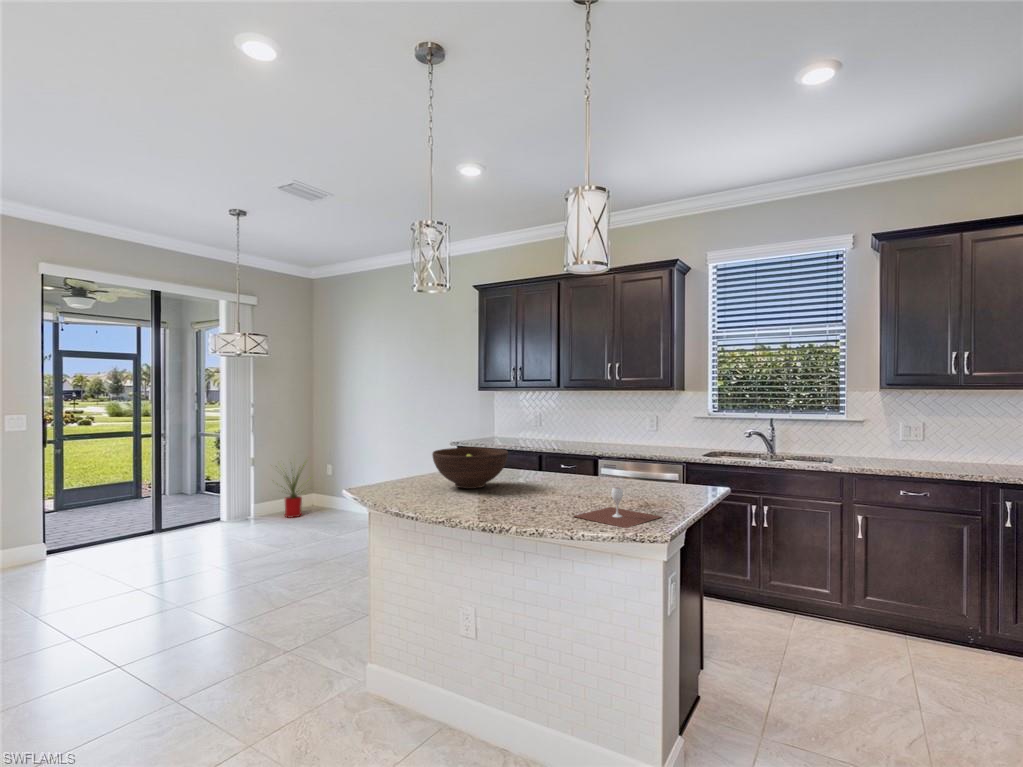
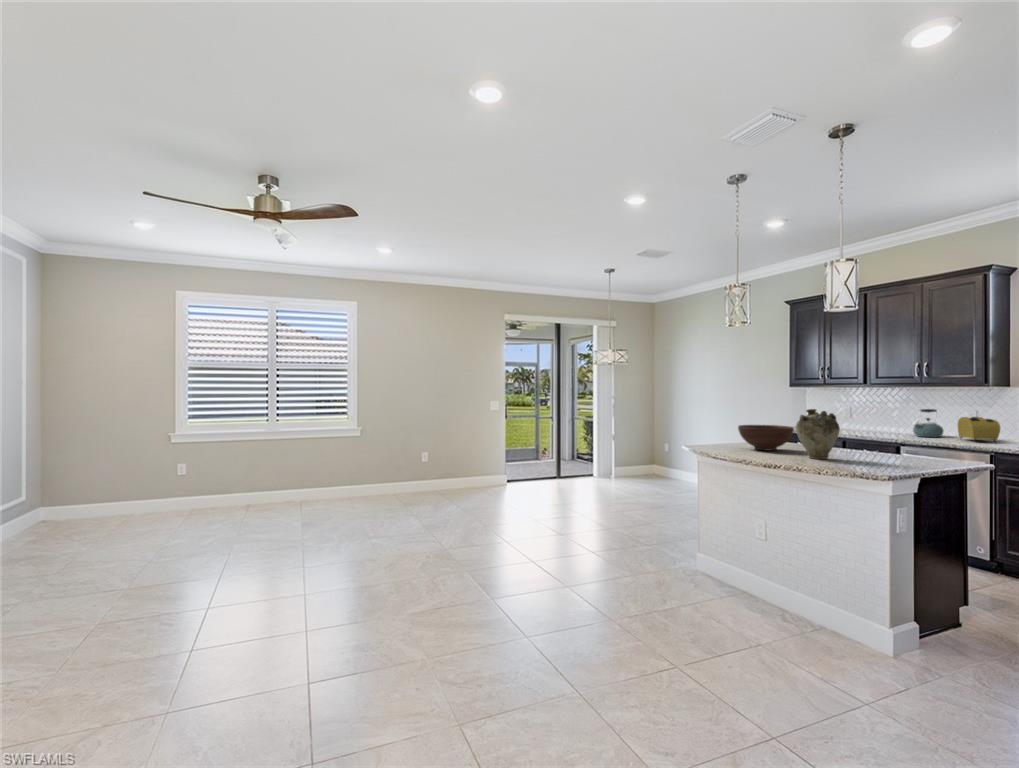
kettle: none [604,415,631,447] -> present [913,409,943,437]
toaster: none [645,423,683,451] -> present [958,417,1001,442]
vase: none [520,425,577,502] -> present [796,409,840,459]
house plant: present [285,465,304,518] -> none [624,434,659,480]
wine glass: present [574,487,661,528] -> none [826,448,896,471]

